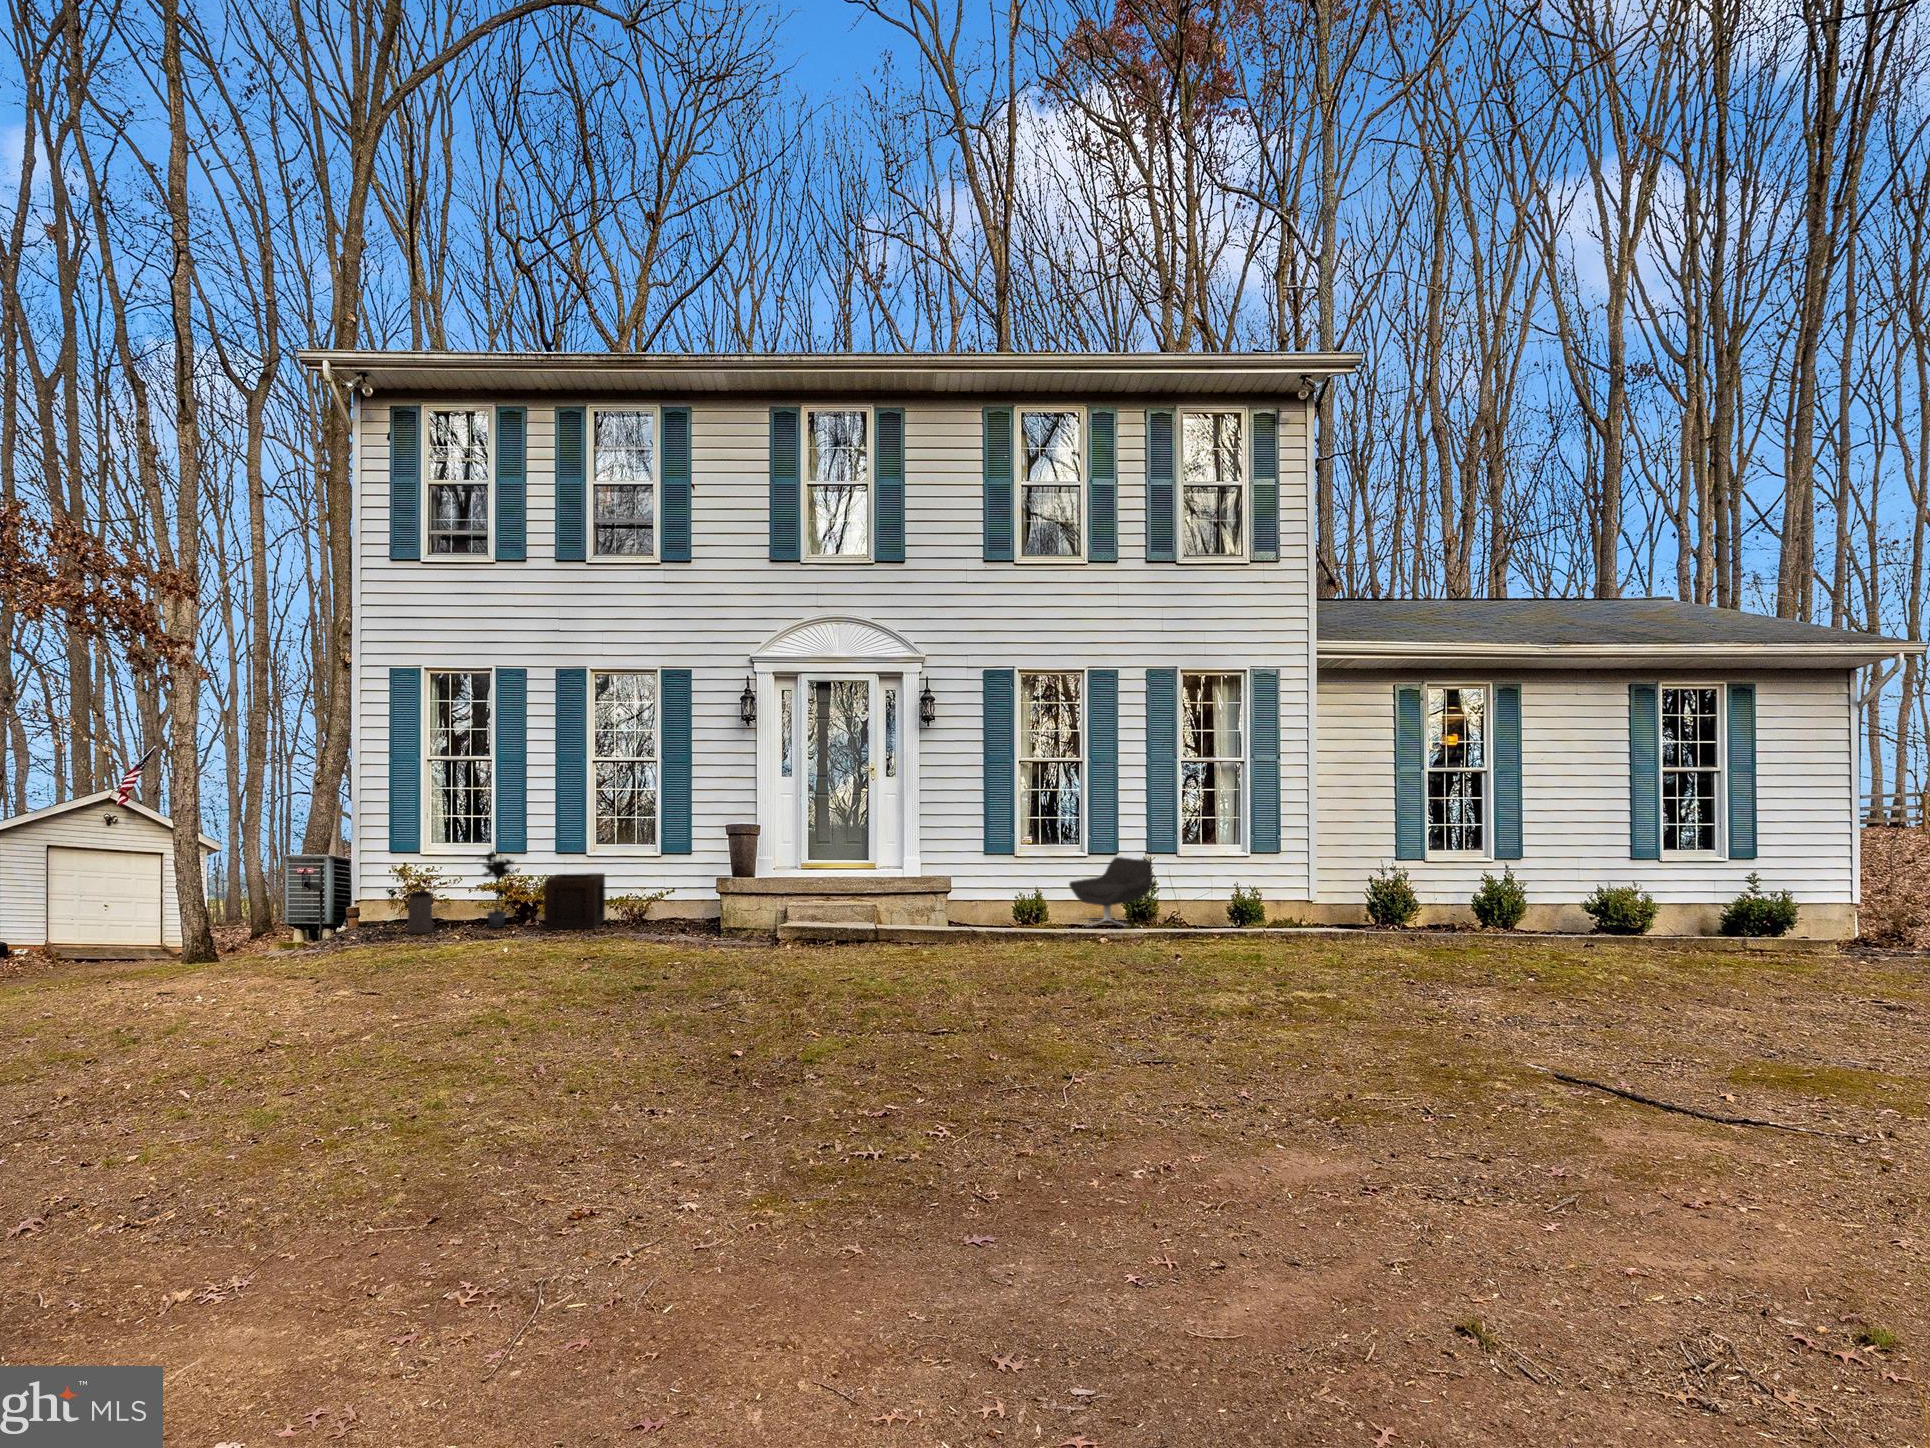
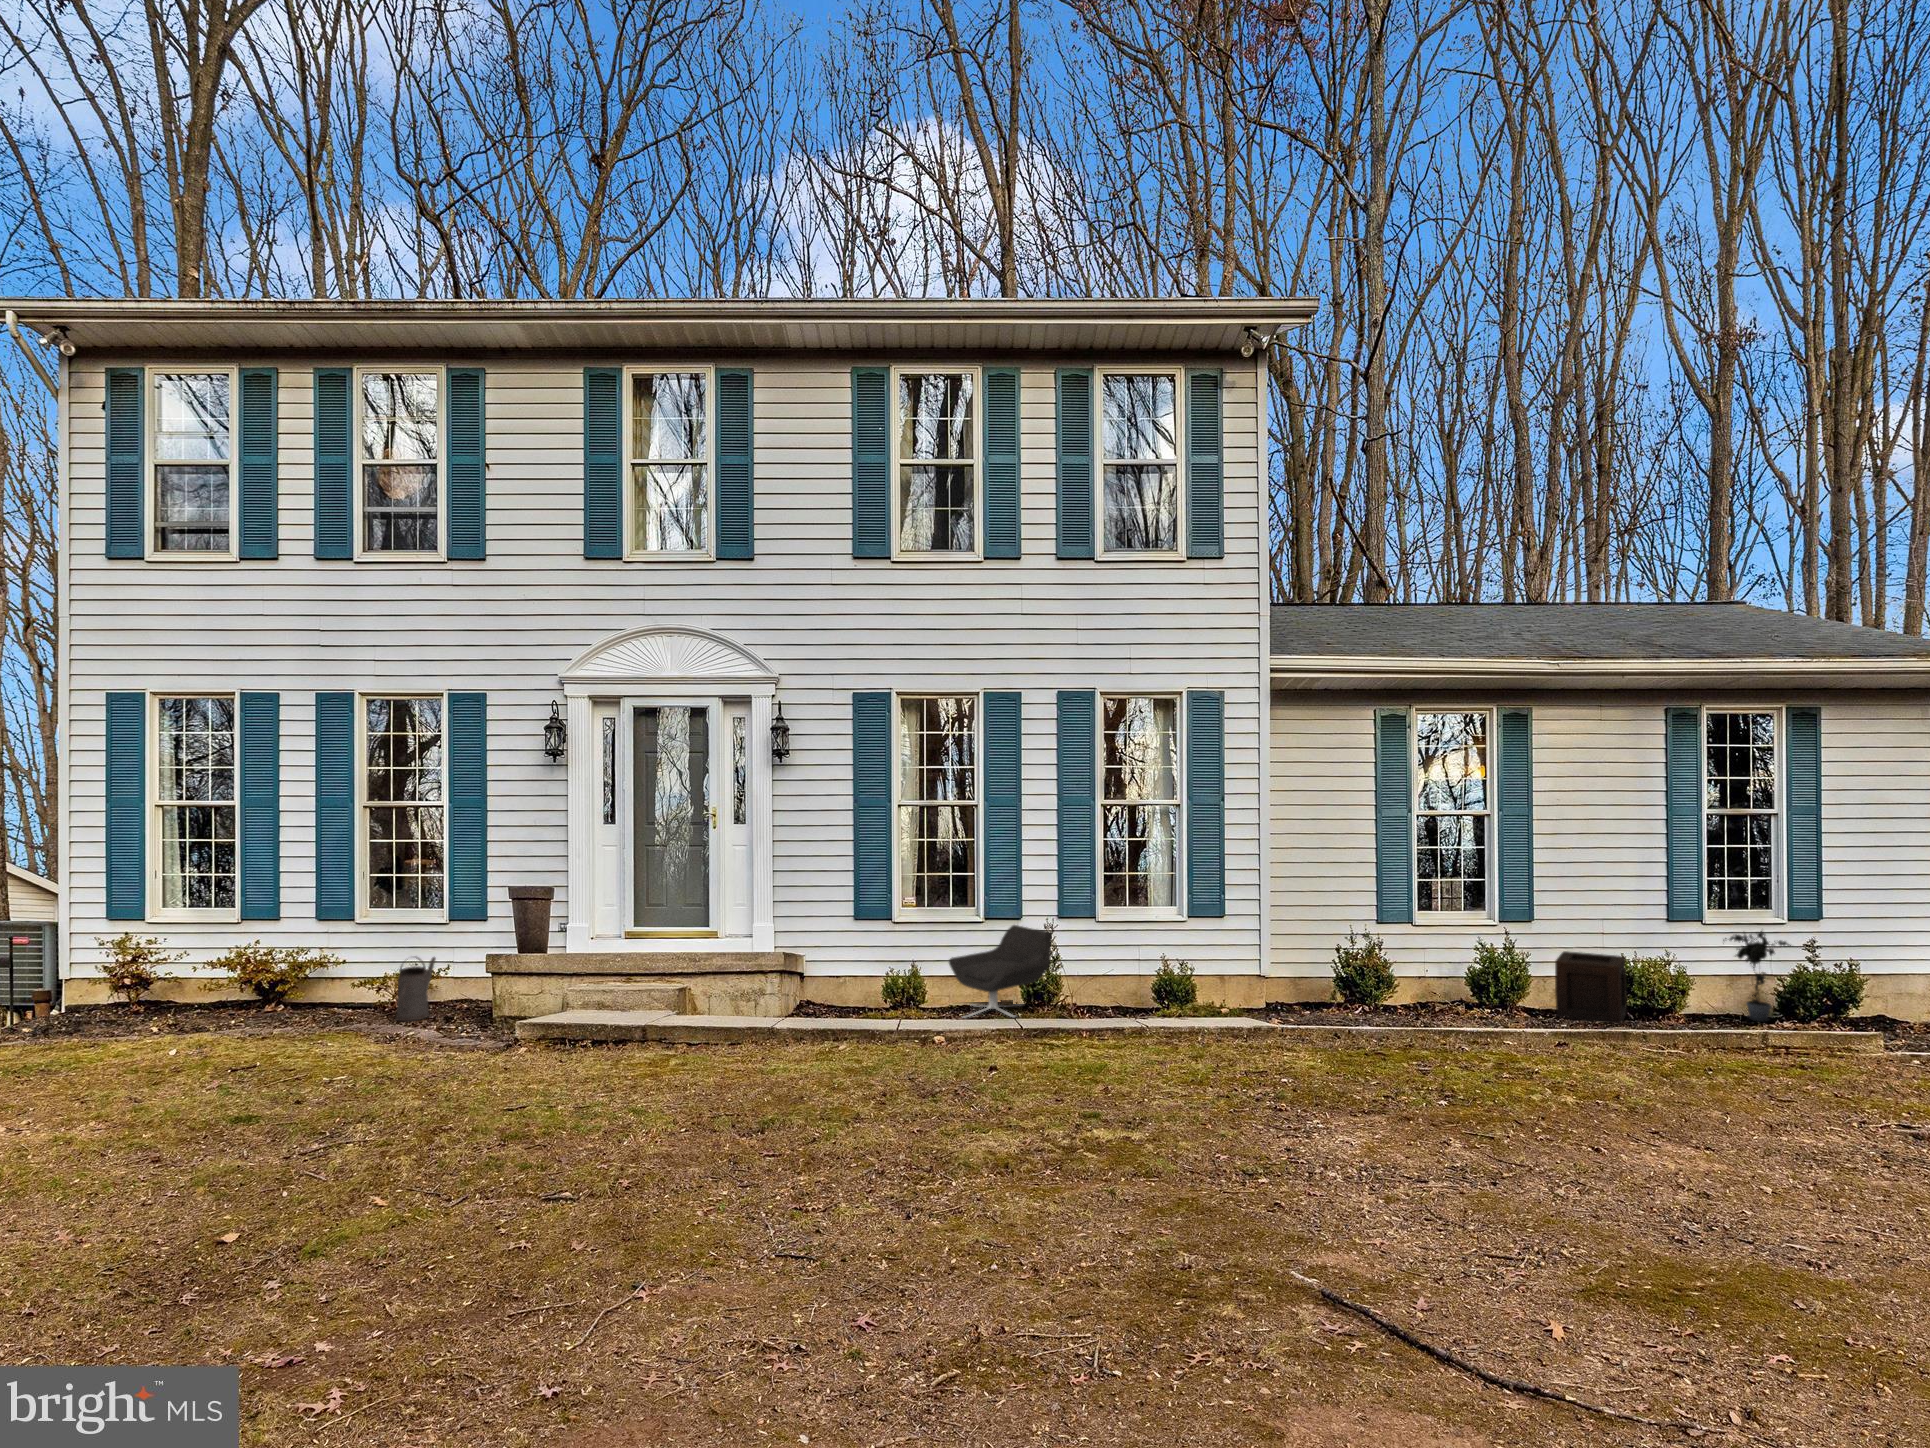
potted plant: present [477,851,514,928] -> present [1723,931,1791,1022]
wooden crate: present [544,873,606,930] -> present [1555,951,1626,1025]
watering can: present [406,886,433,934] -> present [395,957,436,1021]

